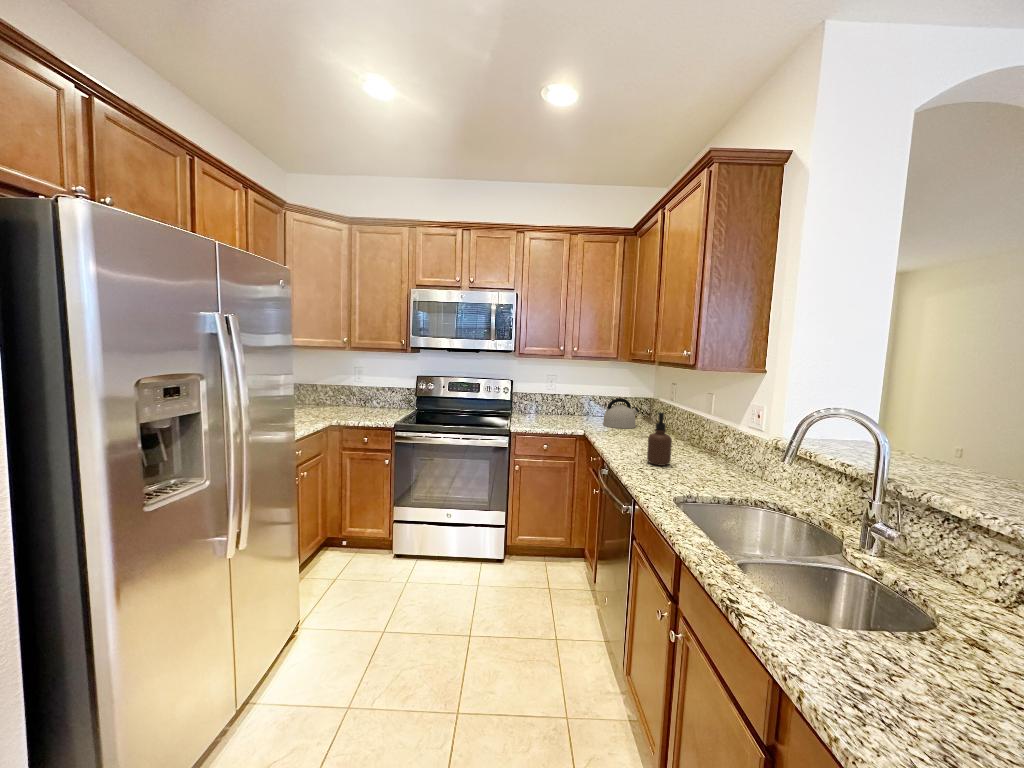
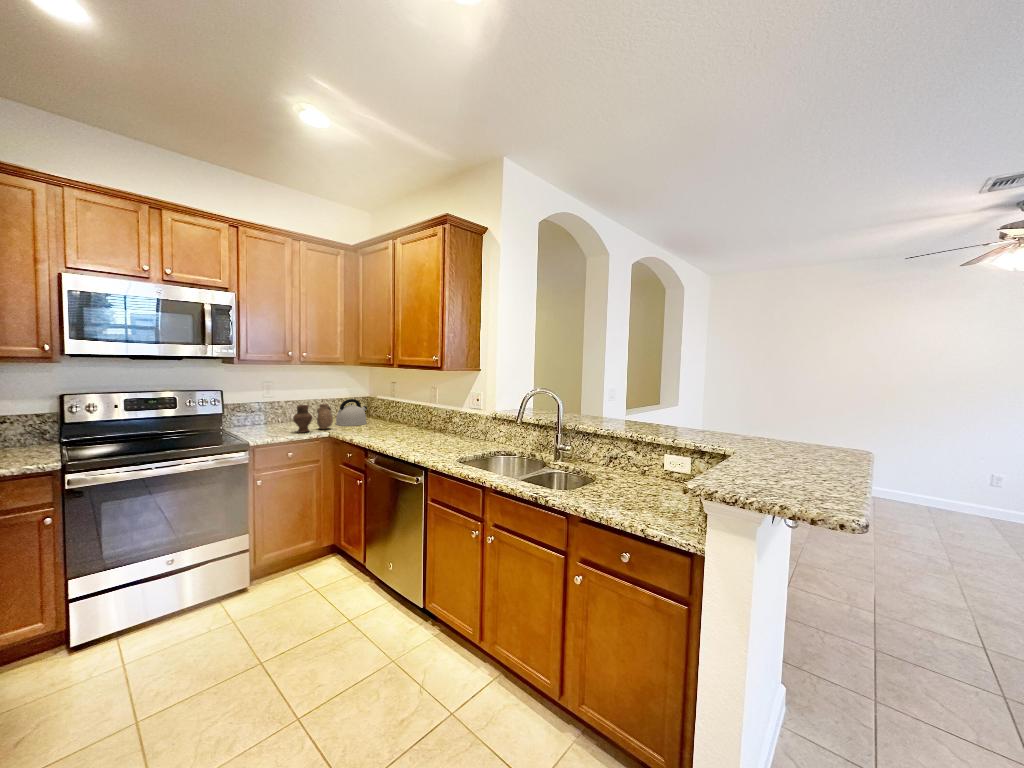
vase: none [554,399,594,428] -> present [293,404,333,433]
soap dispenser: present [647,413,672,466] -> none [410,404,428,445]

